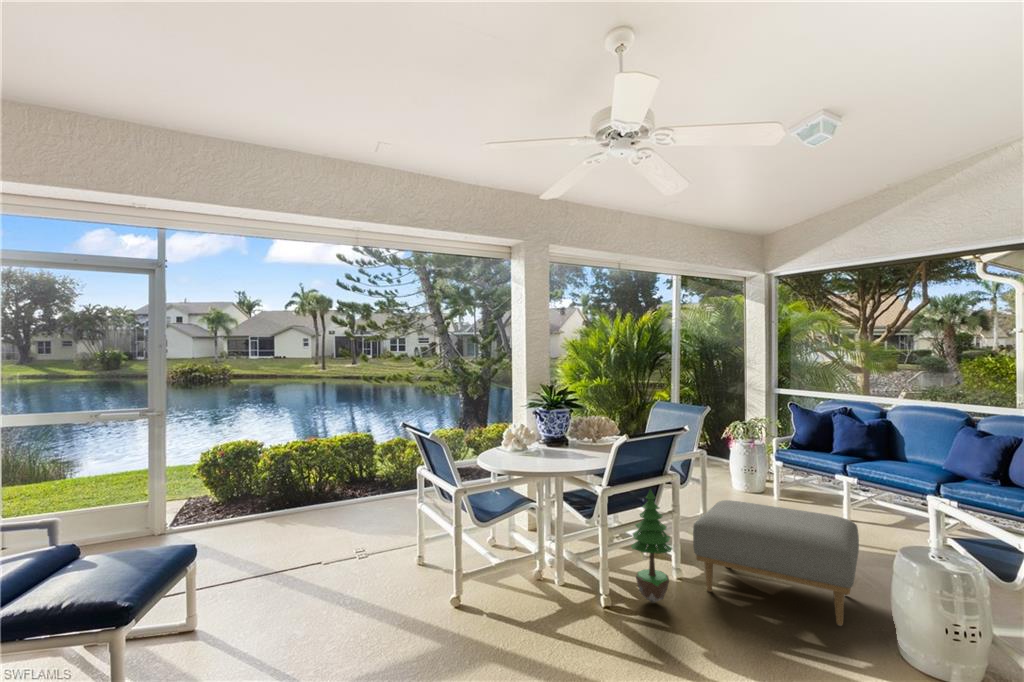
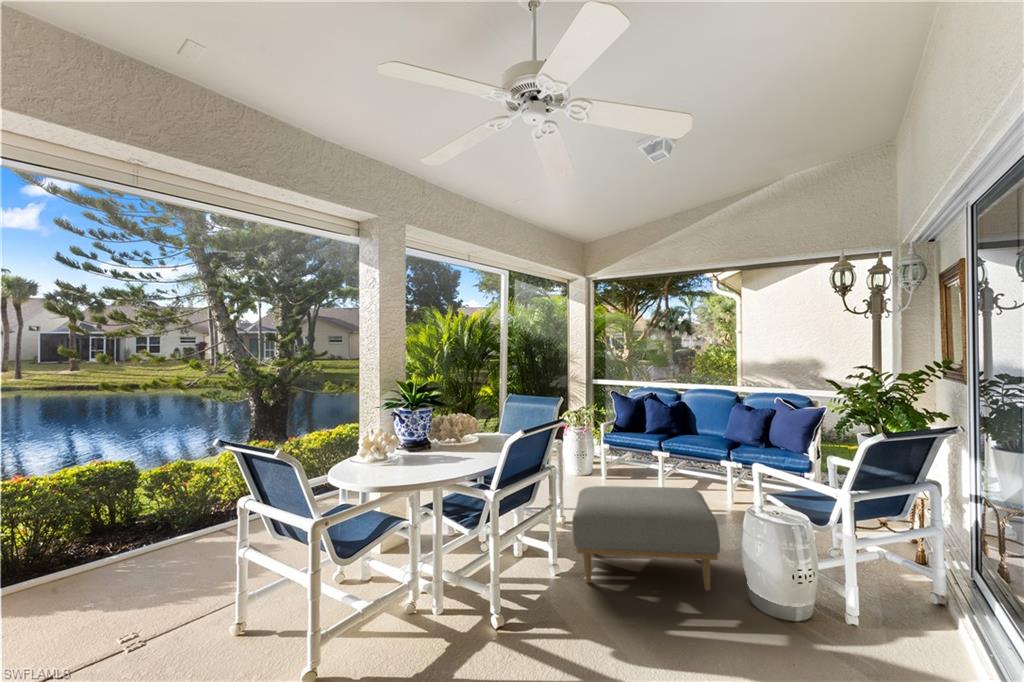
potted tree: present [631,489,672,603] -> none [518,485,562,610]

